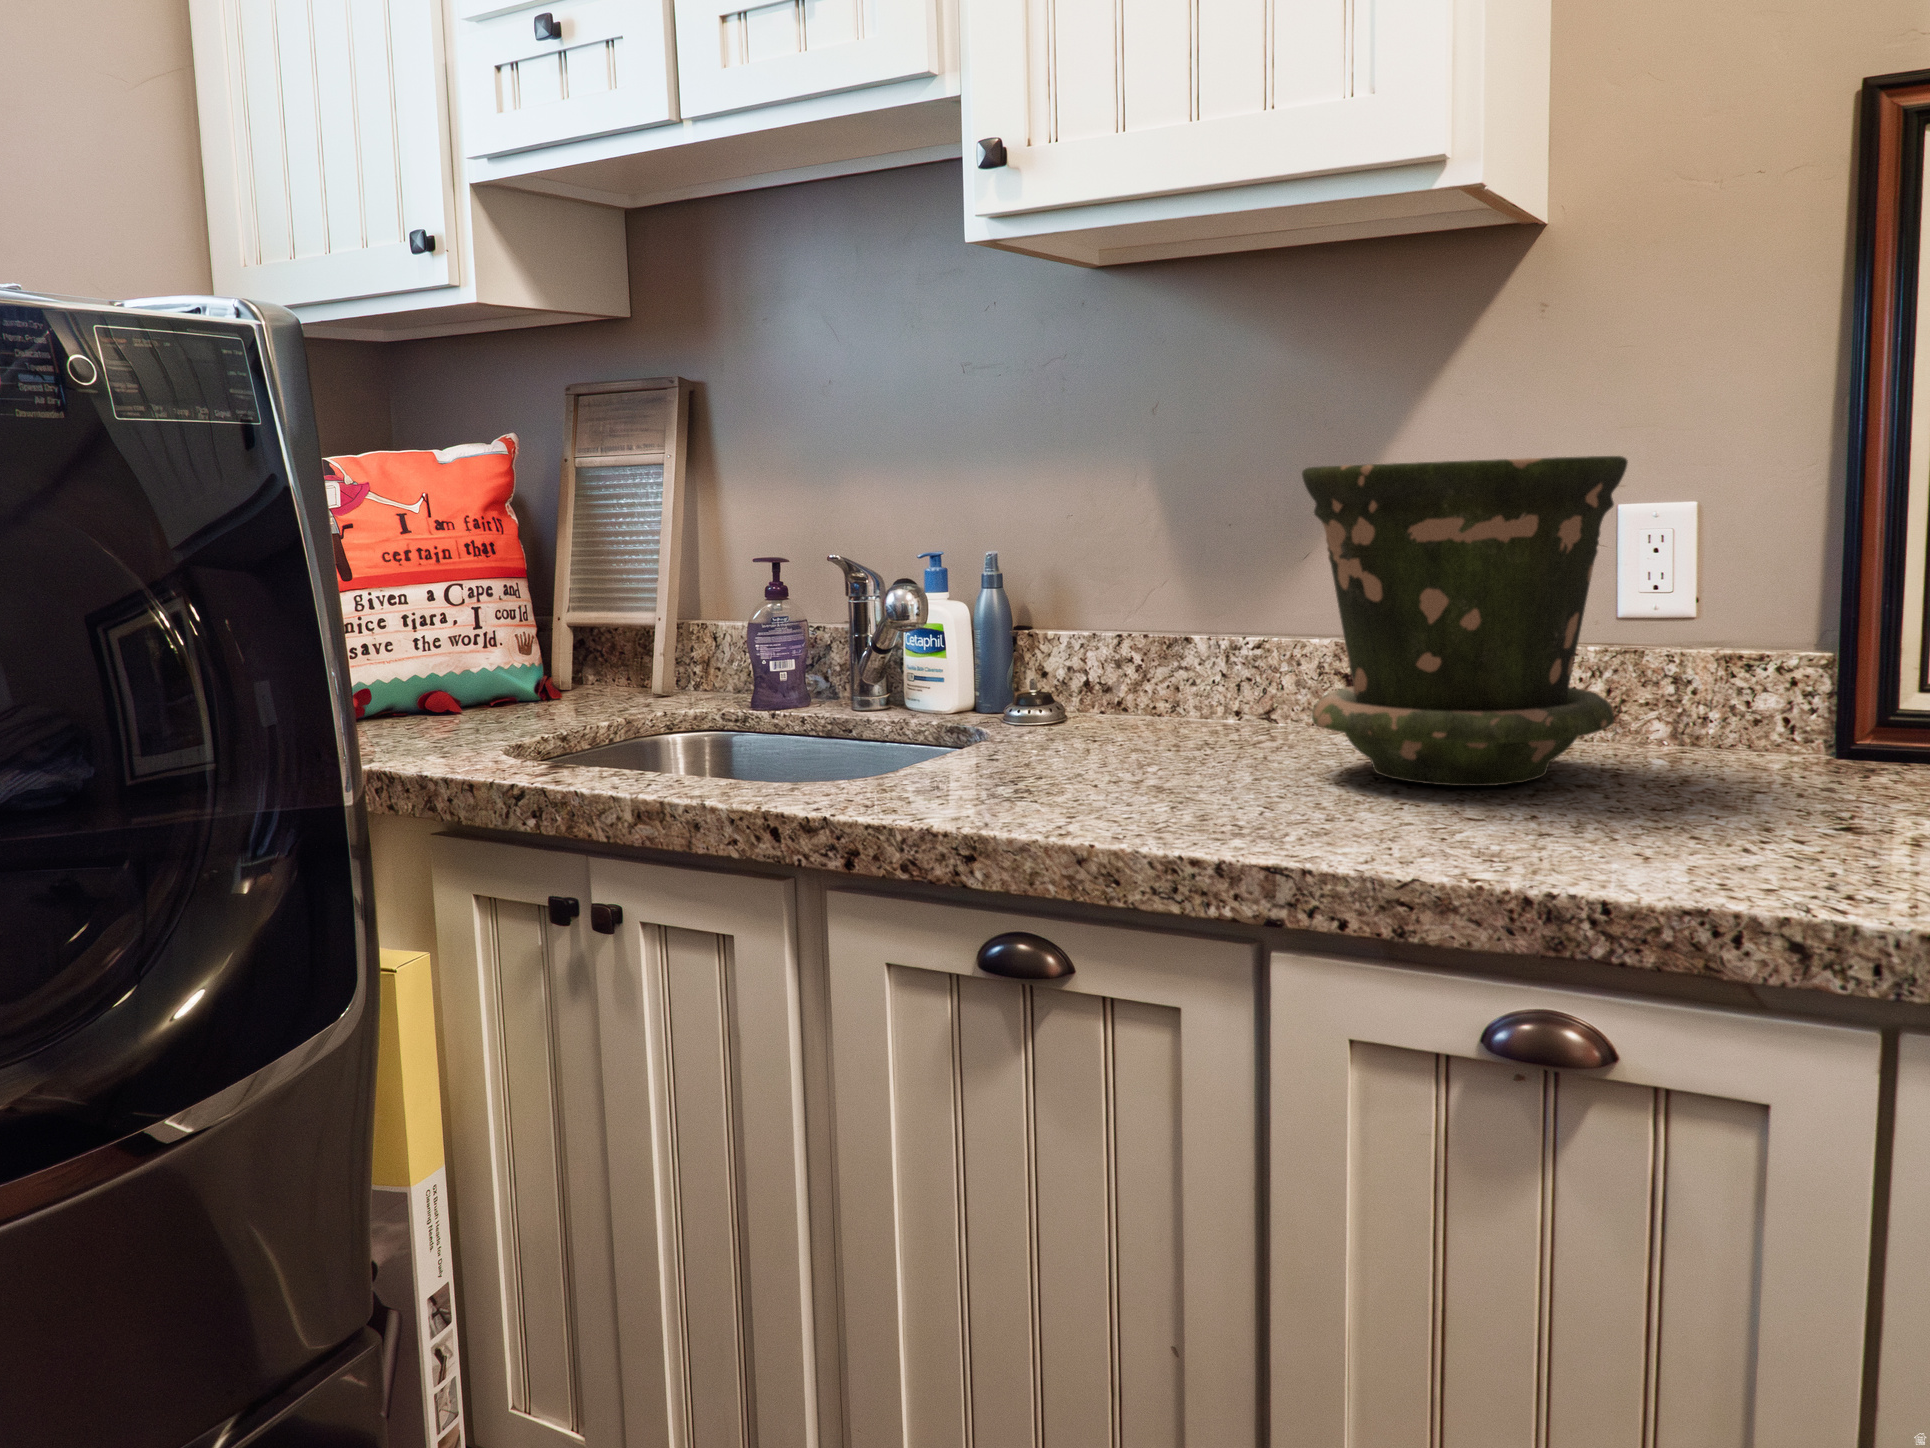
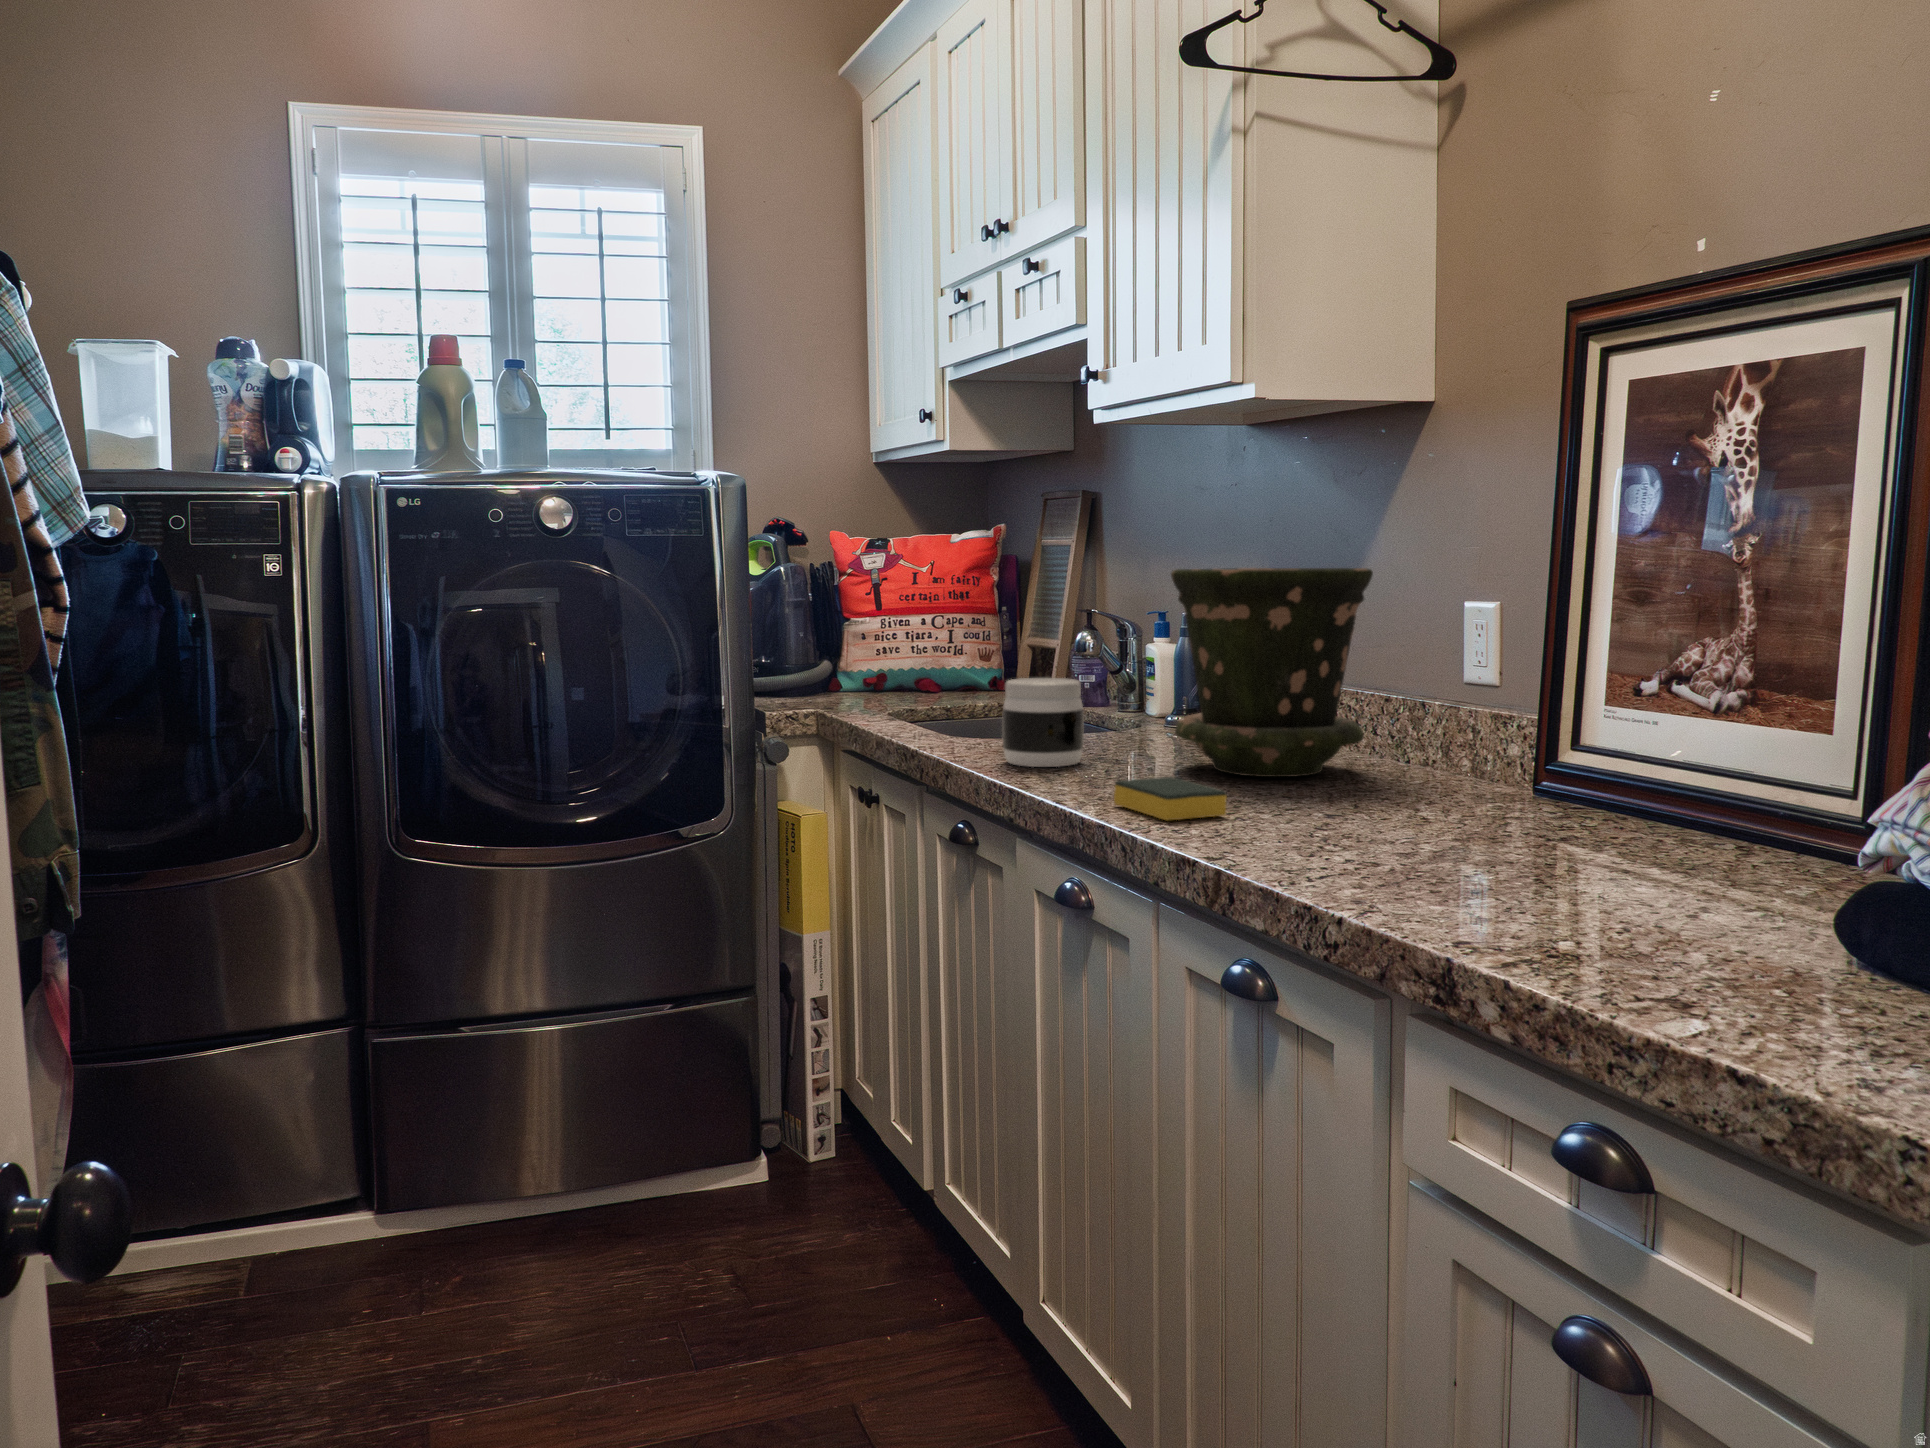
jar: none [1066,661,1209,821] -> present [1002,678,1084,767]
sponge: none [1592,805,1795,882] -> present [1114,777,1227,820]

